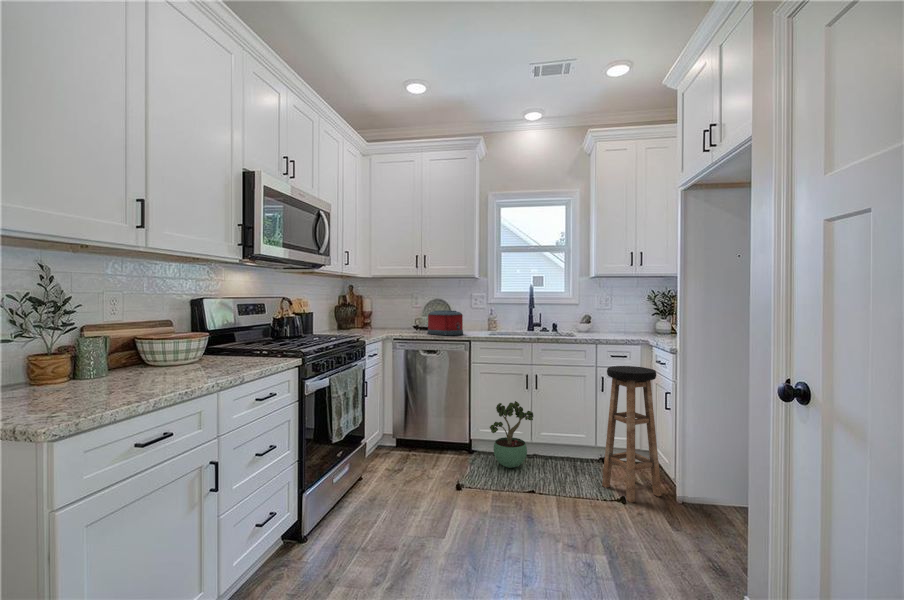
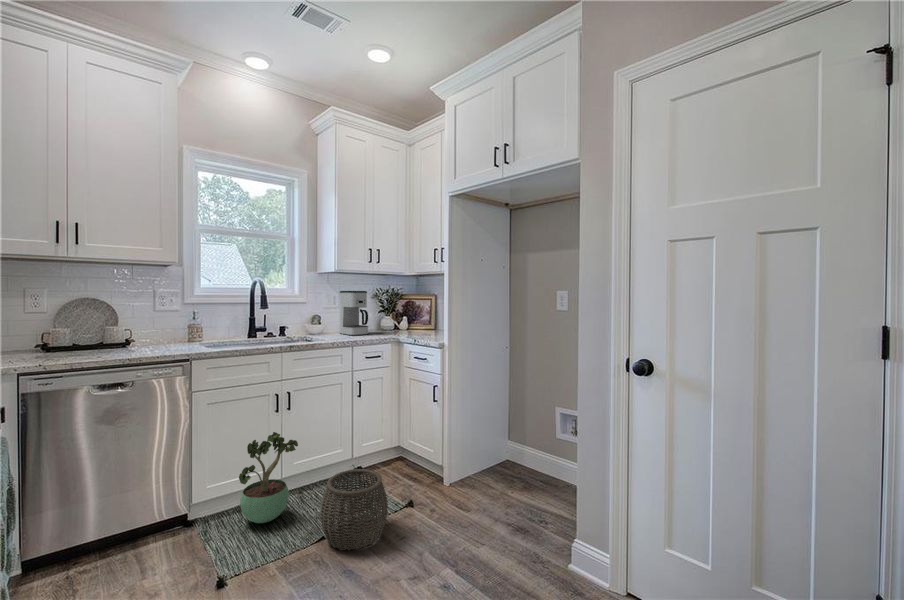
coffee maker: none [607,293,635,336] -> present [340,291,368,336]
toaster: present [428,310,463,335] -> none [93,316,168,357]
bar stool: present [602,366,662,503] -> none [379,366,430,503]
woven basket: none [526,445,584,510] -> present [320,469,388,551]

